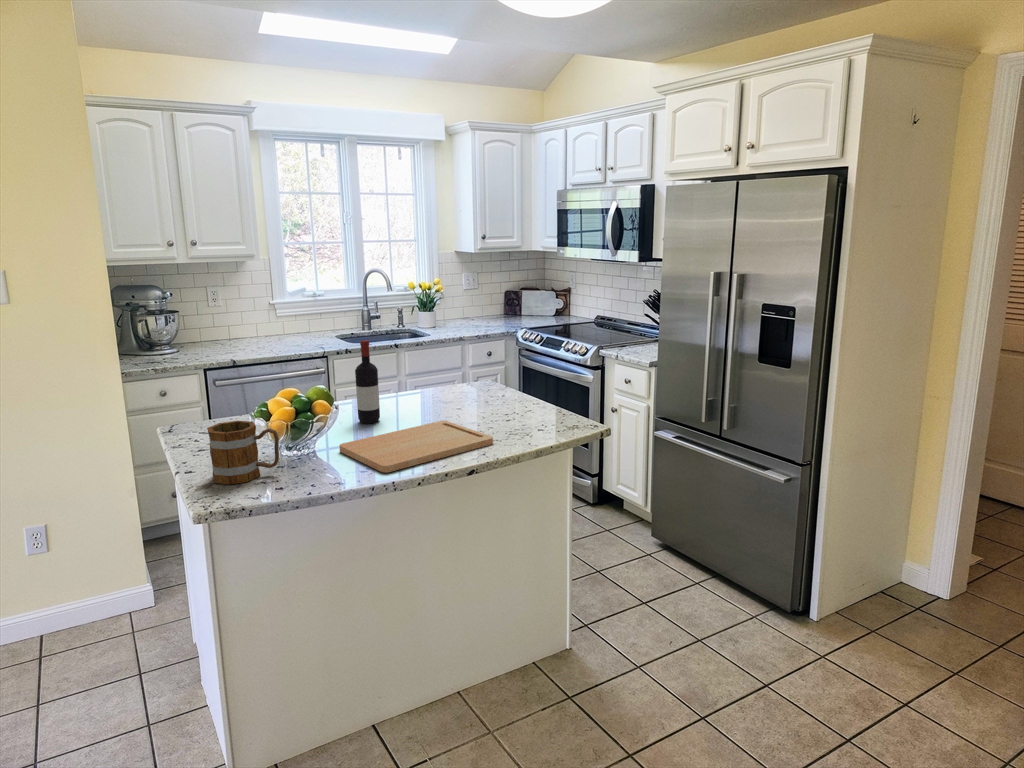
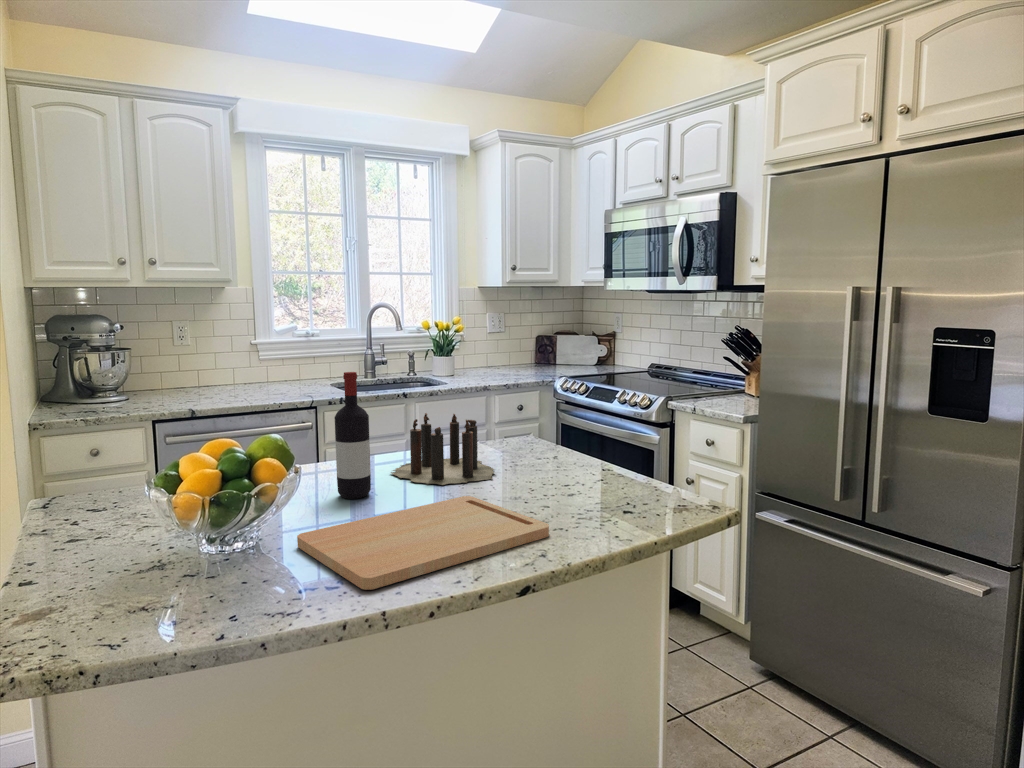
candle: none [391,365,481,414] -> present [391,413,494,485]
mug: present [207,421,279,485] -> none [53,494,184,611]

